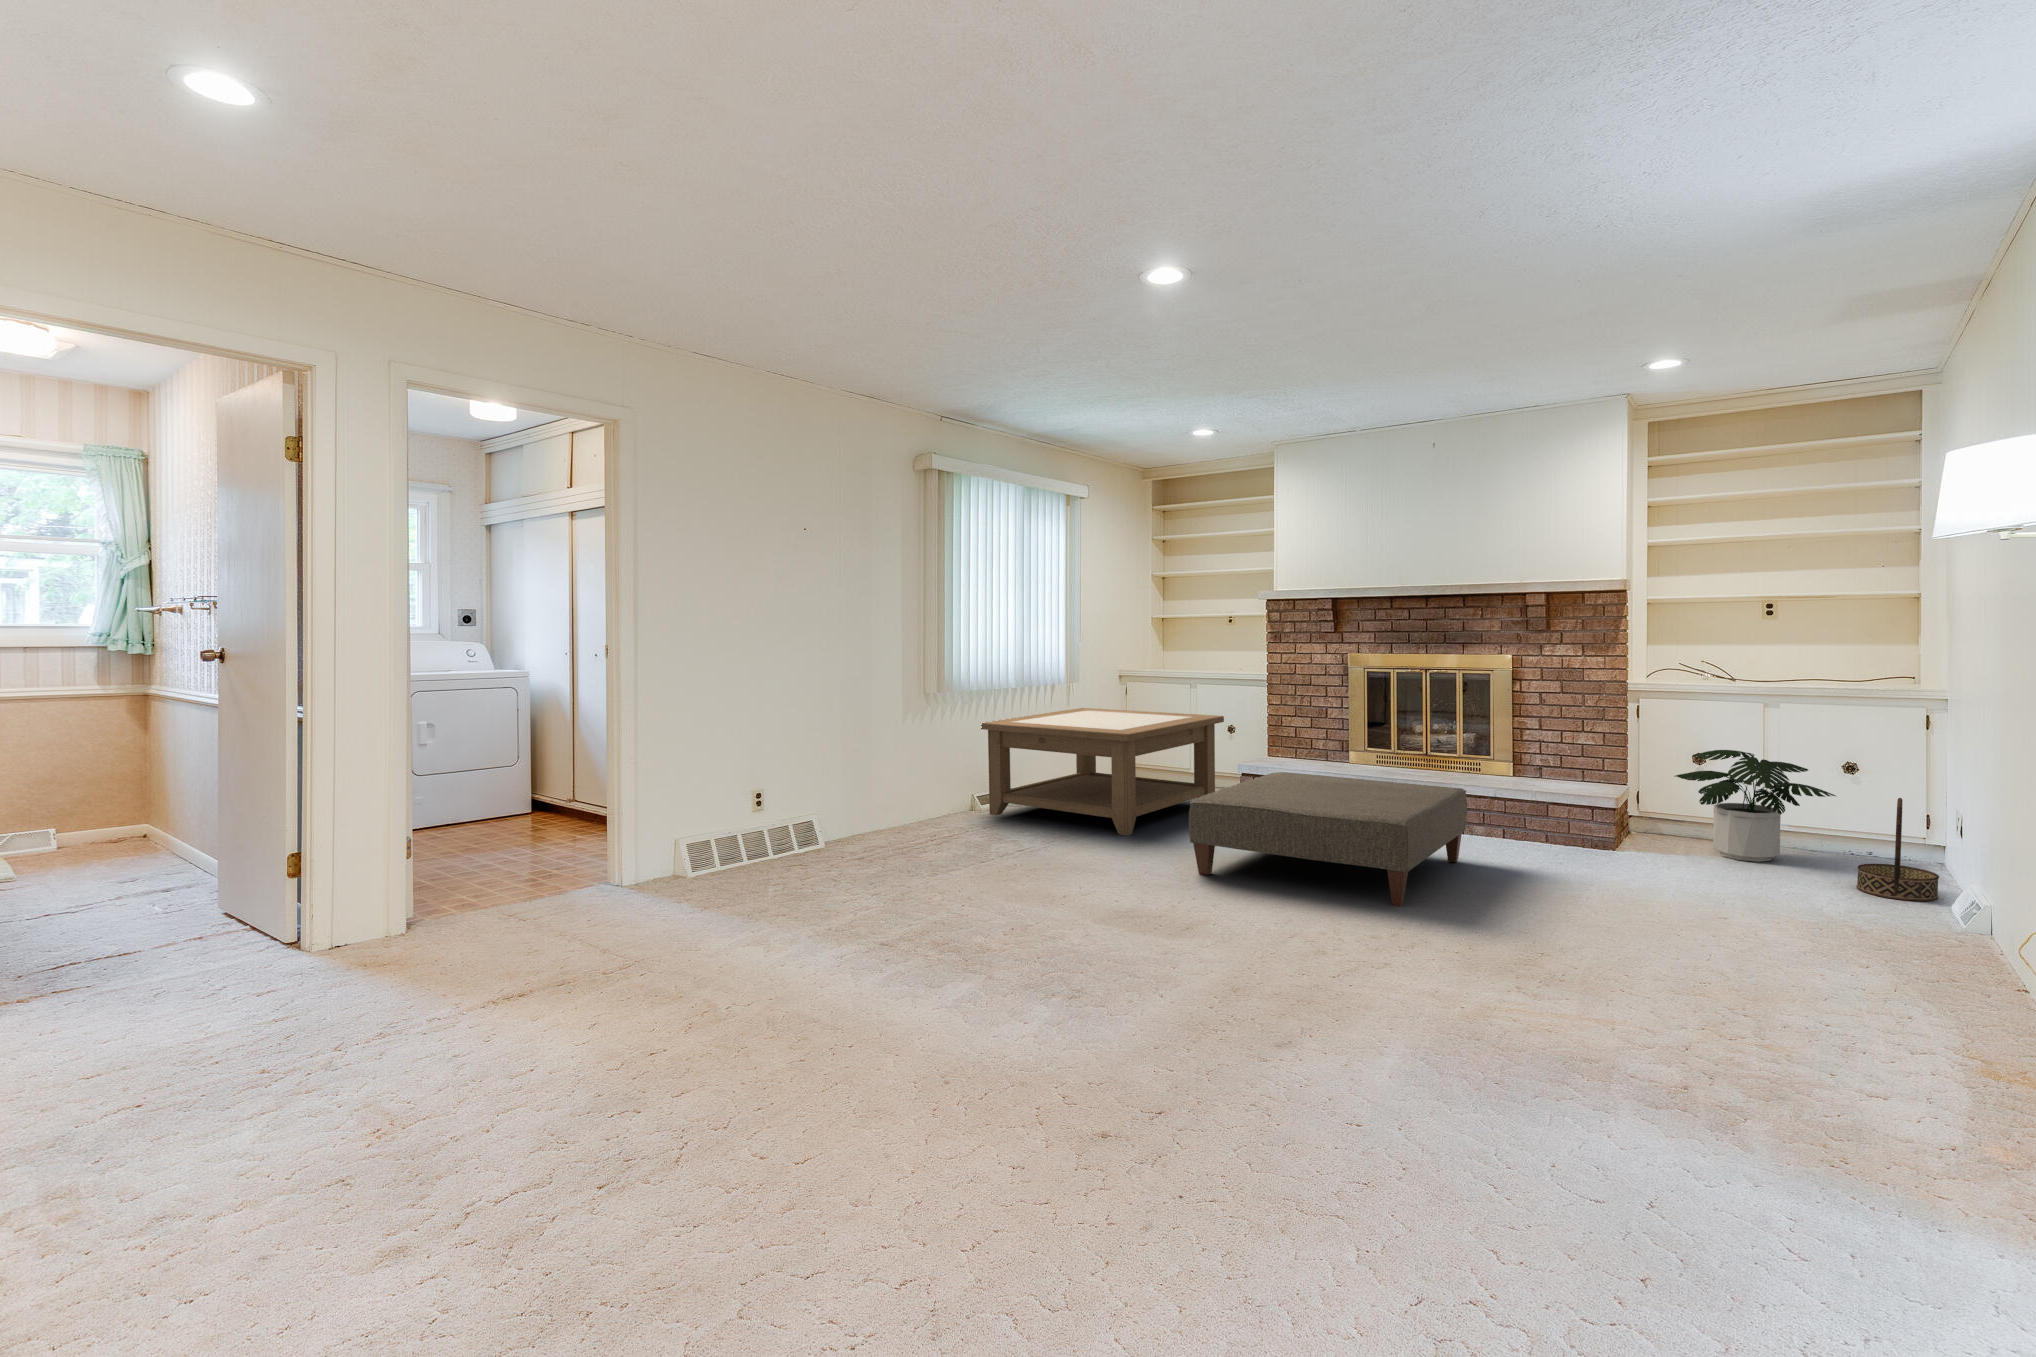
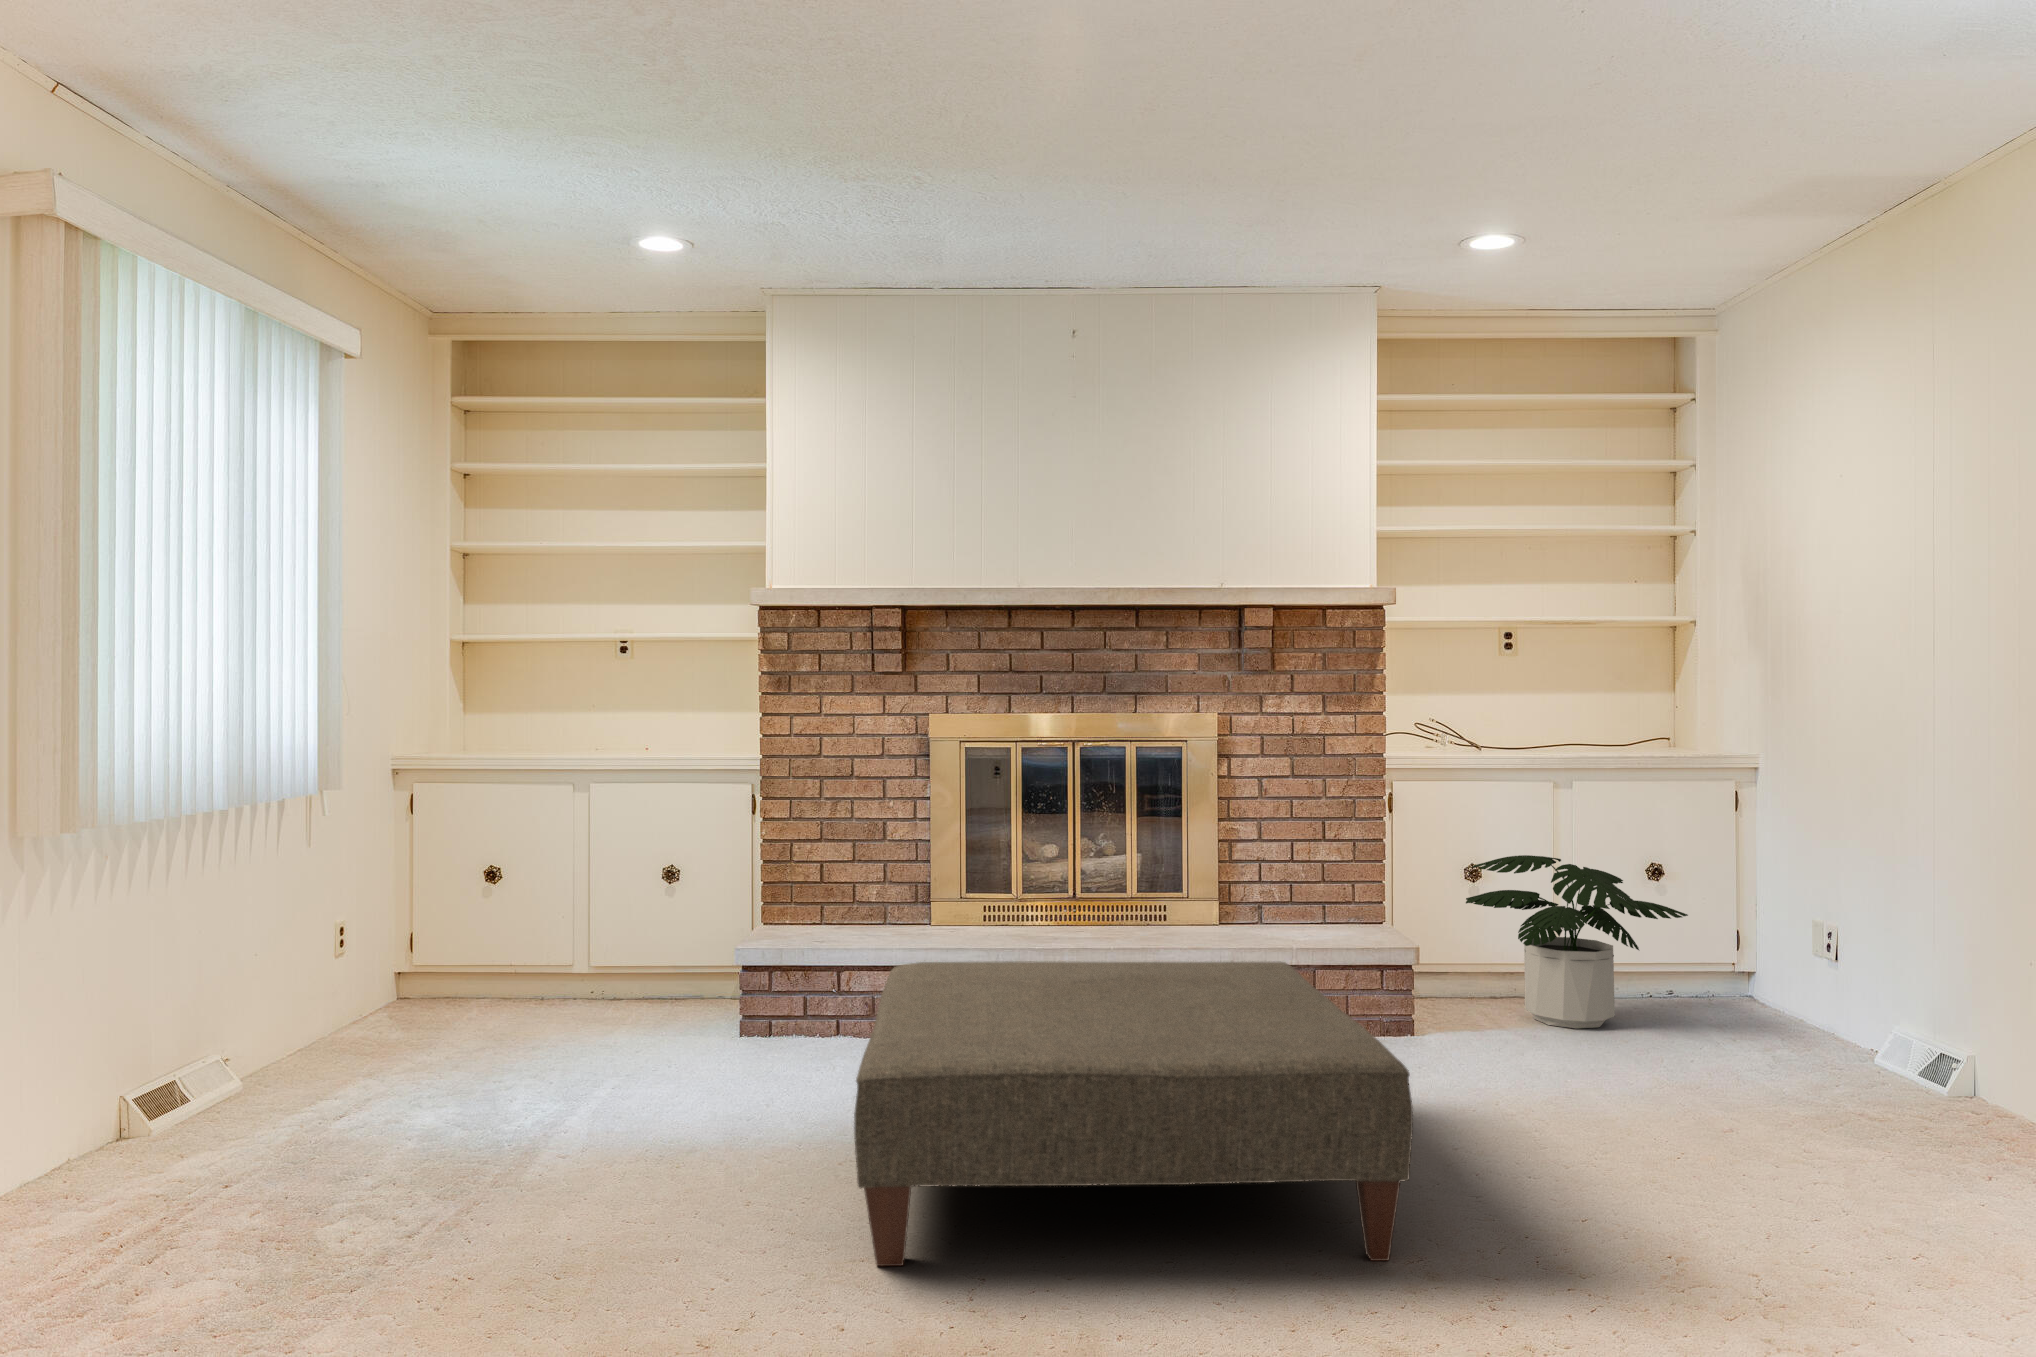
coffee table: present [981,708,1224,835] -> none [65,846,703,1171]
basket: present [1857,798,1939,901] -> none [1761,911,1866,1066]

